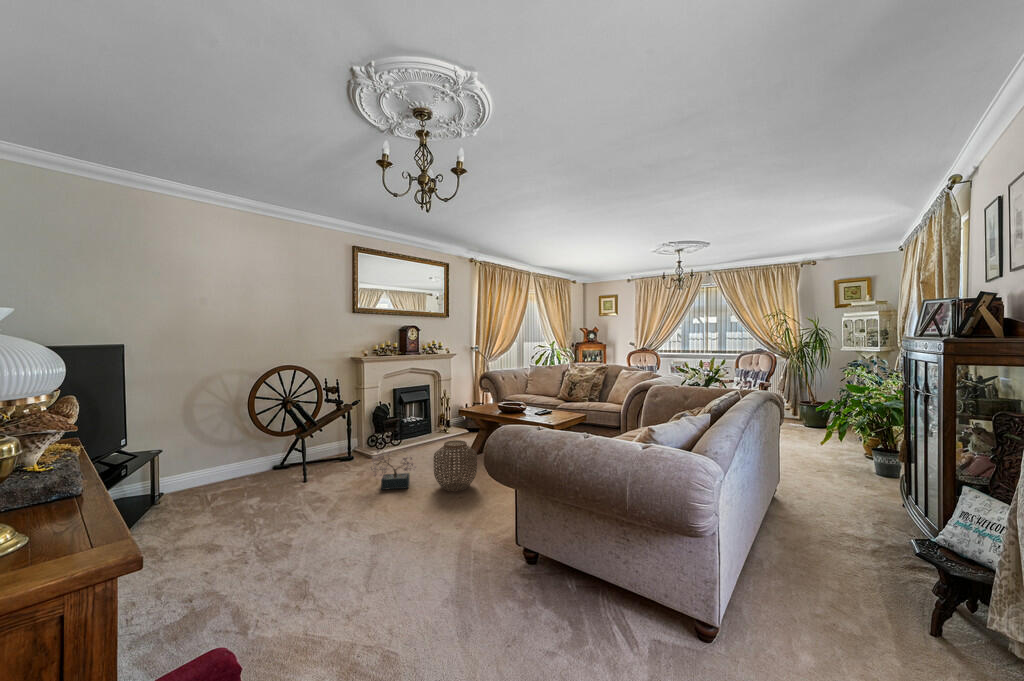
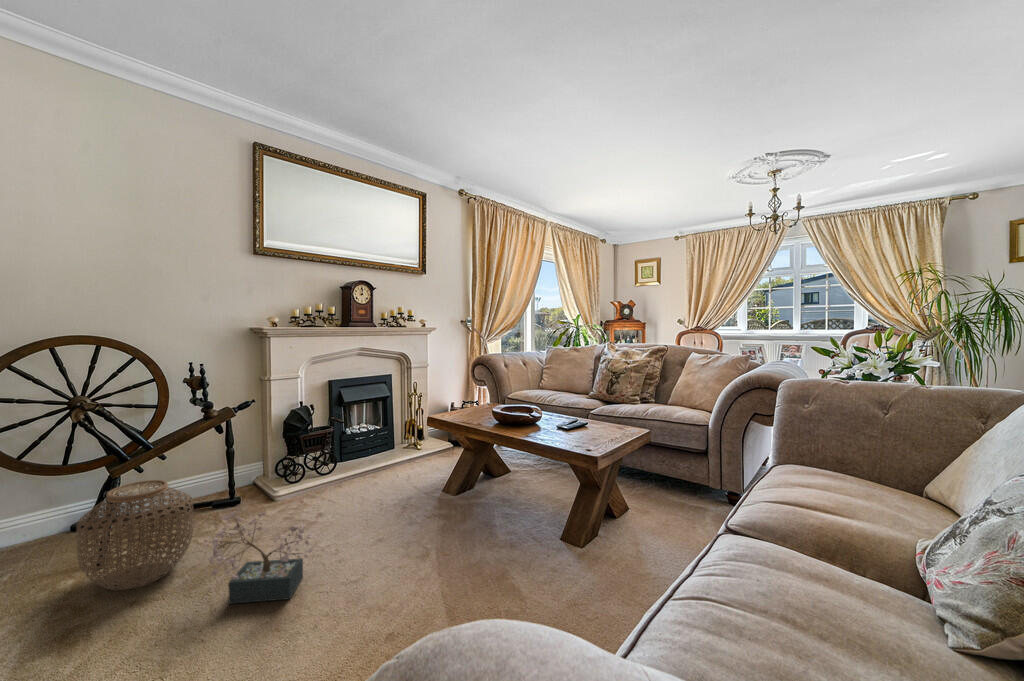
woven basket: present [434,440,477,491] -> present [76,480,194,590]

